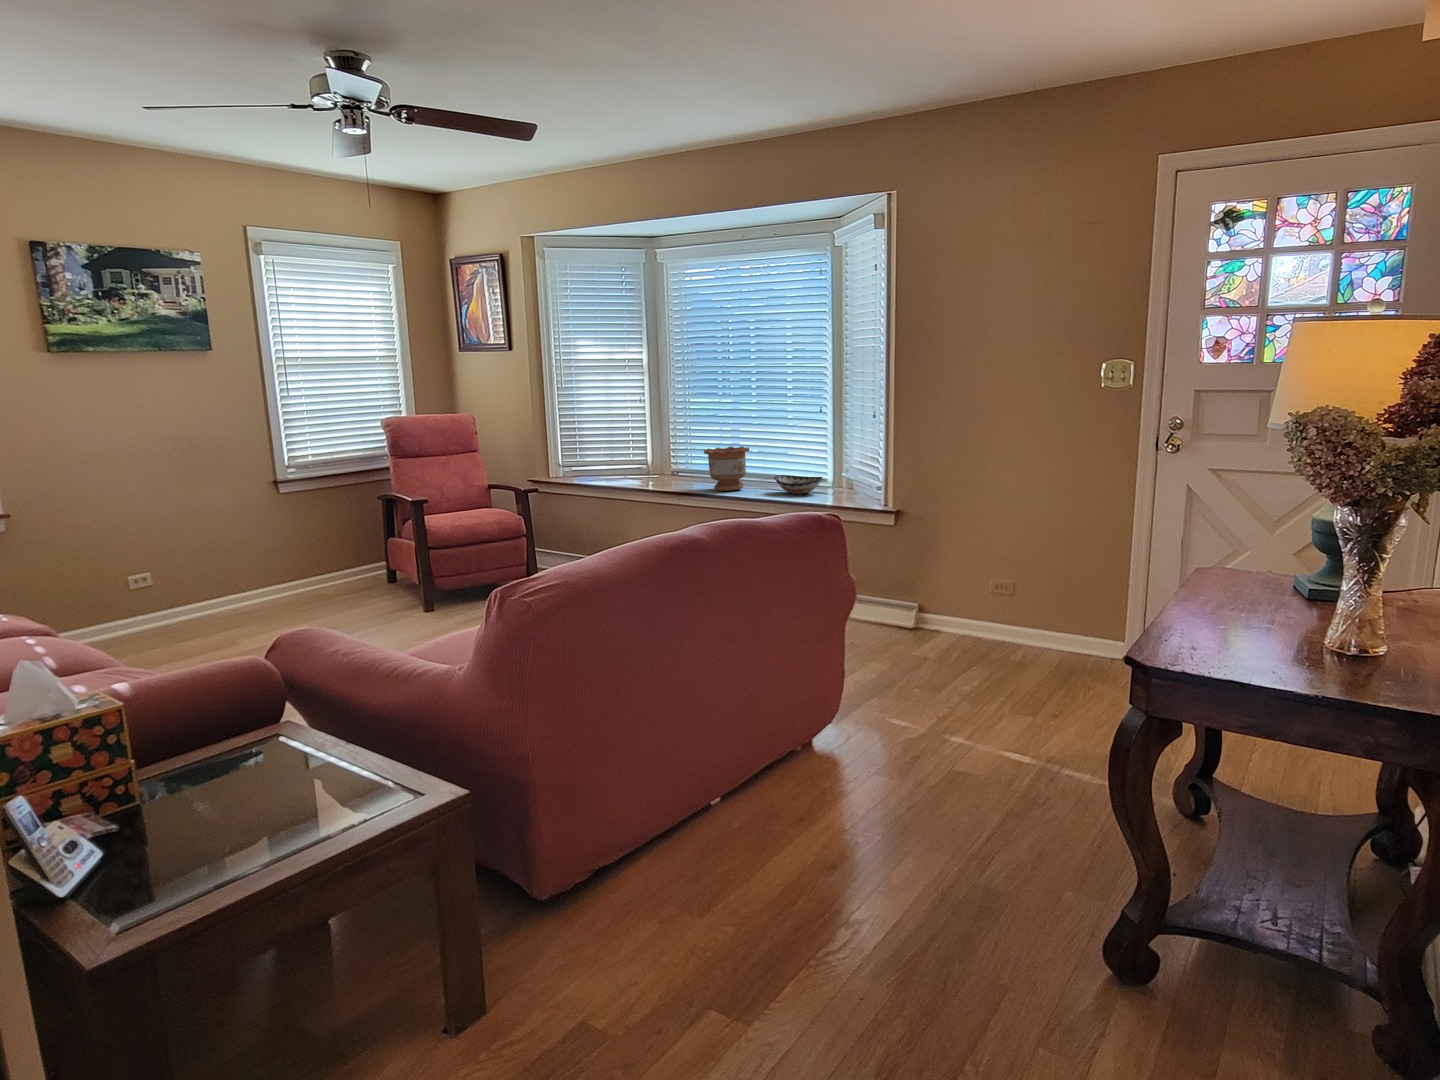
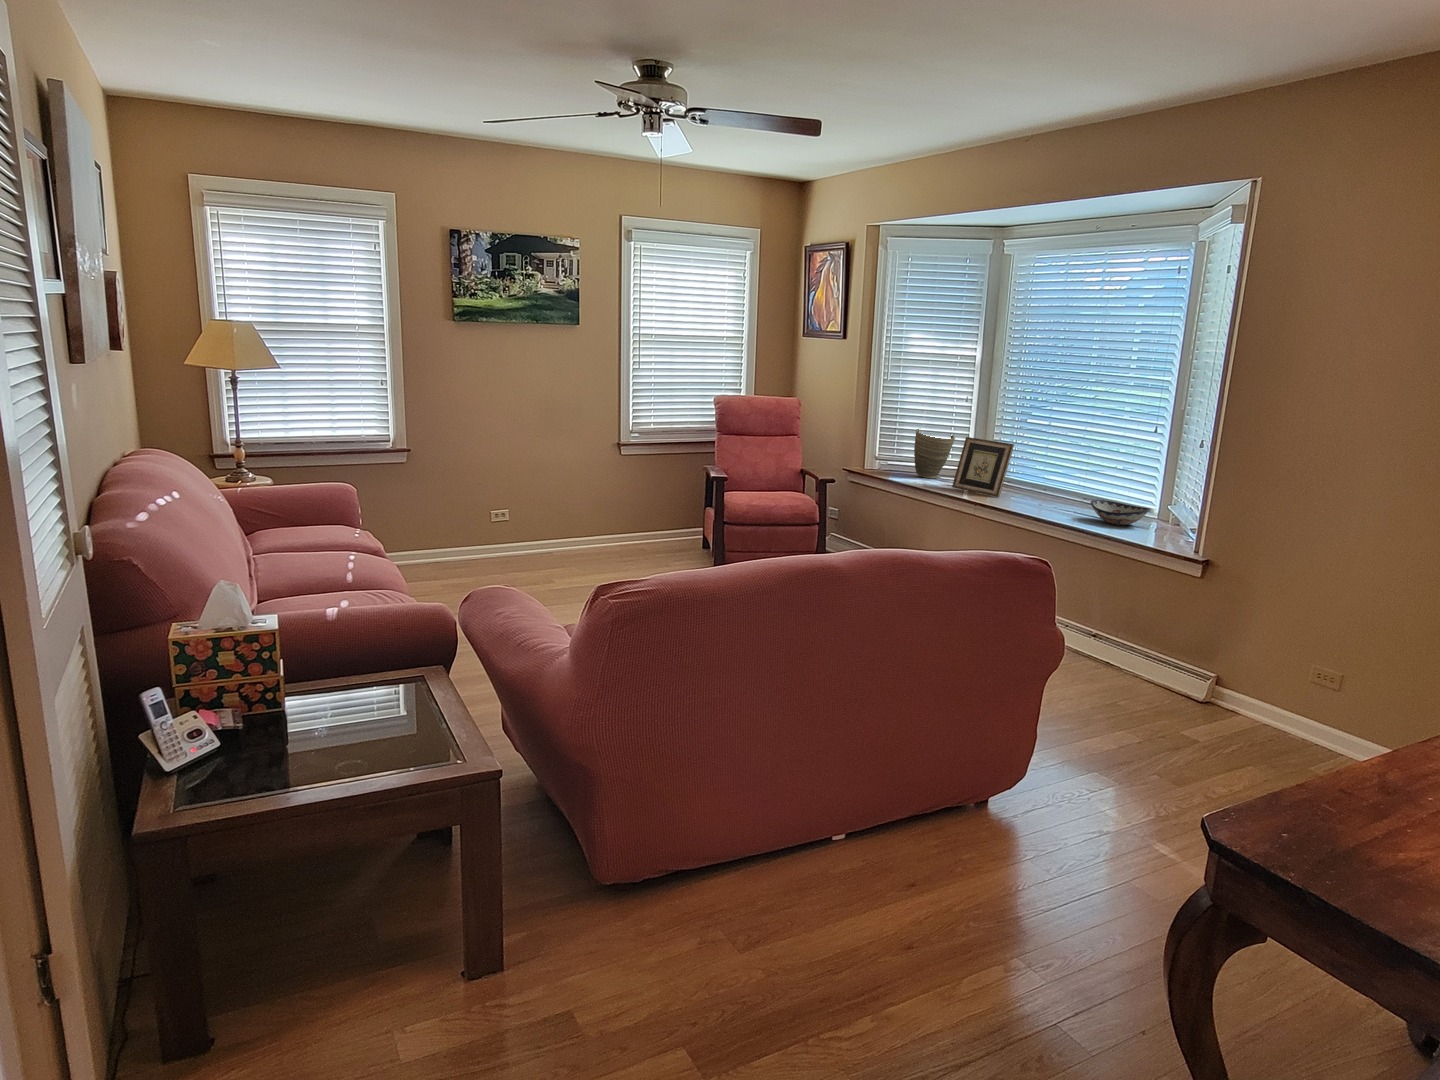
vase: none [595,431,632,478] -> present [914,429,955,478]
picture frame: none [642,434,694,486] -> present [952,437,1014,497]
flower pot: present [704,446,749,491] -> none [1016,460,1070,509]

